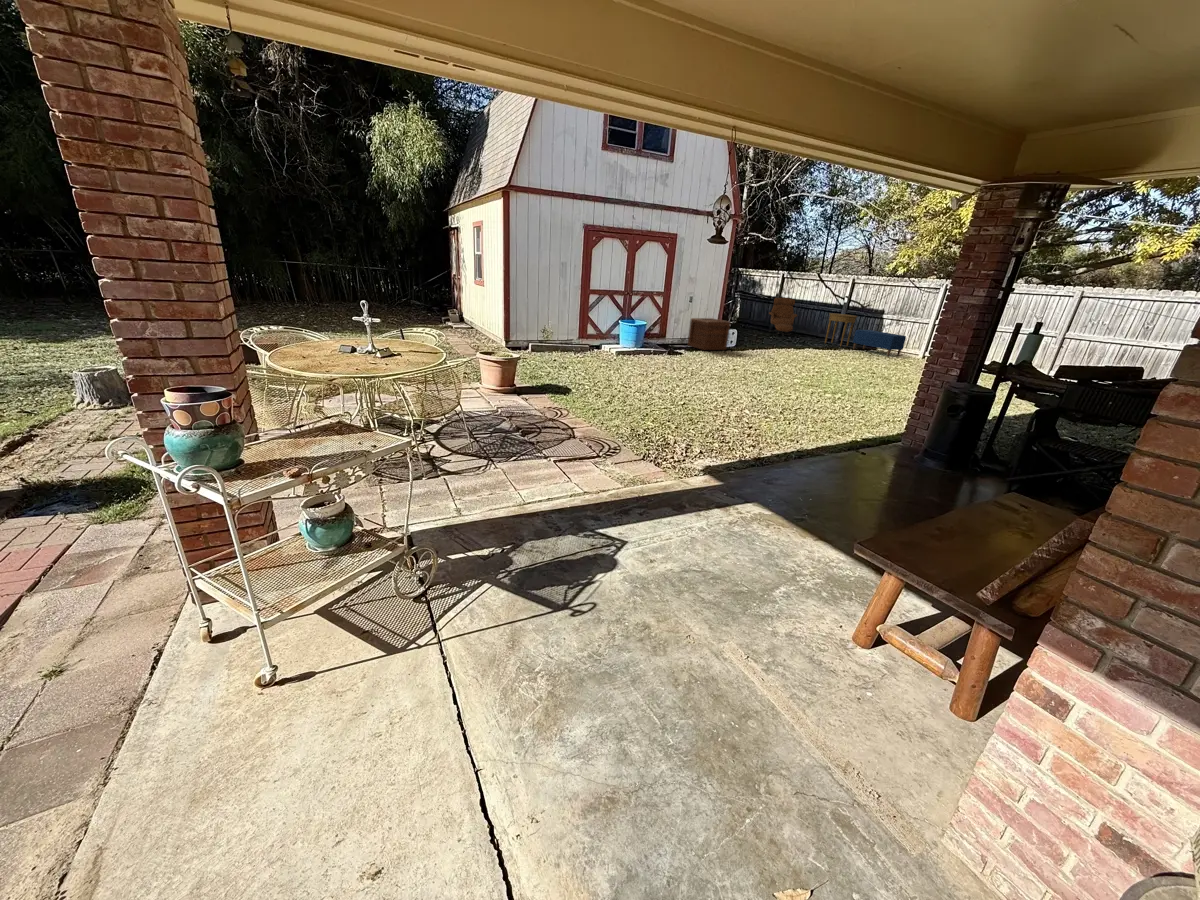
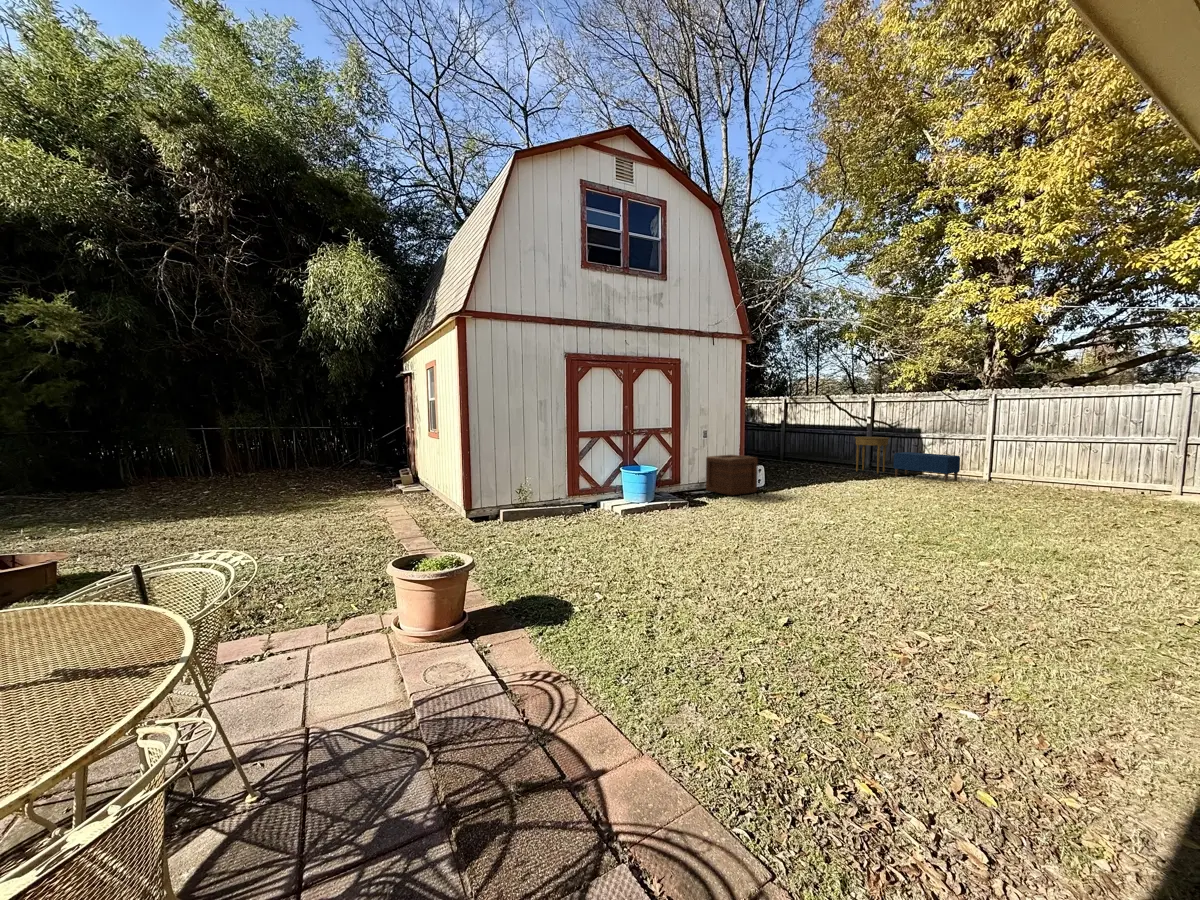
lounge chair: present [769,298,797,336] -> none [778,424,812,467]

